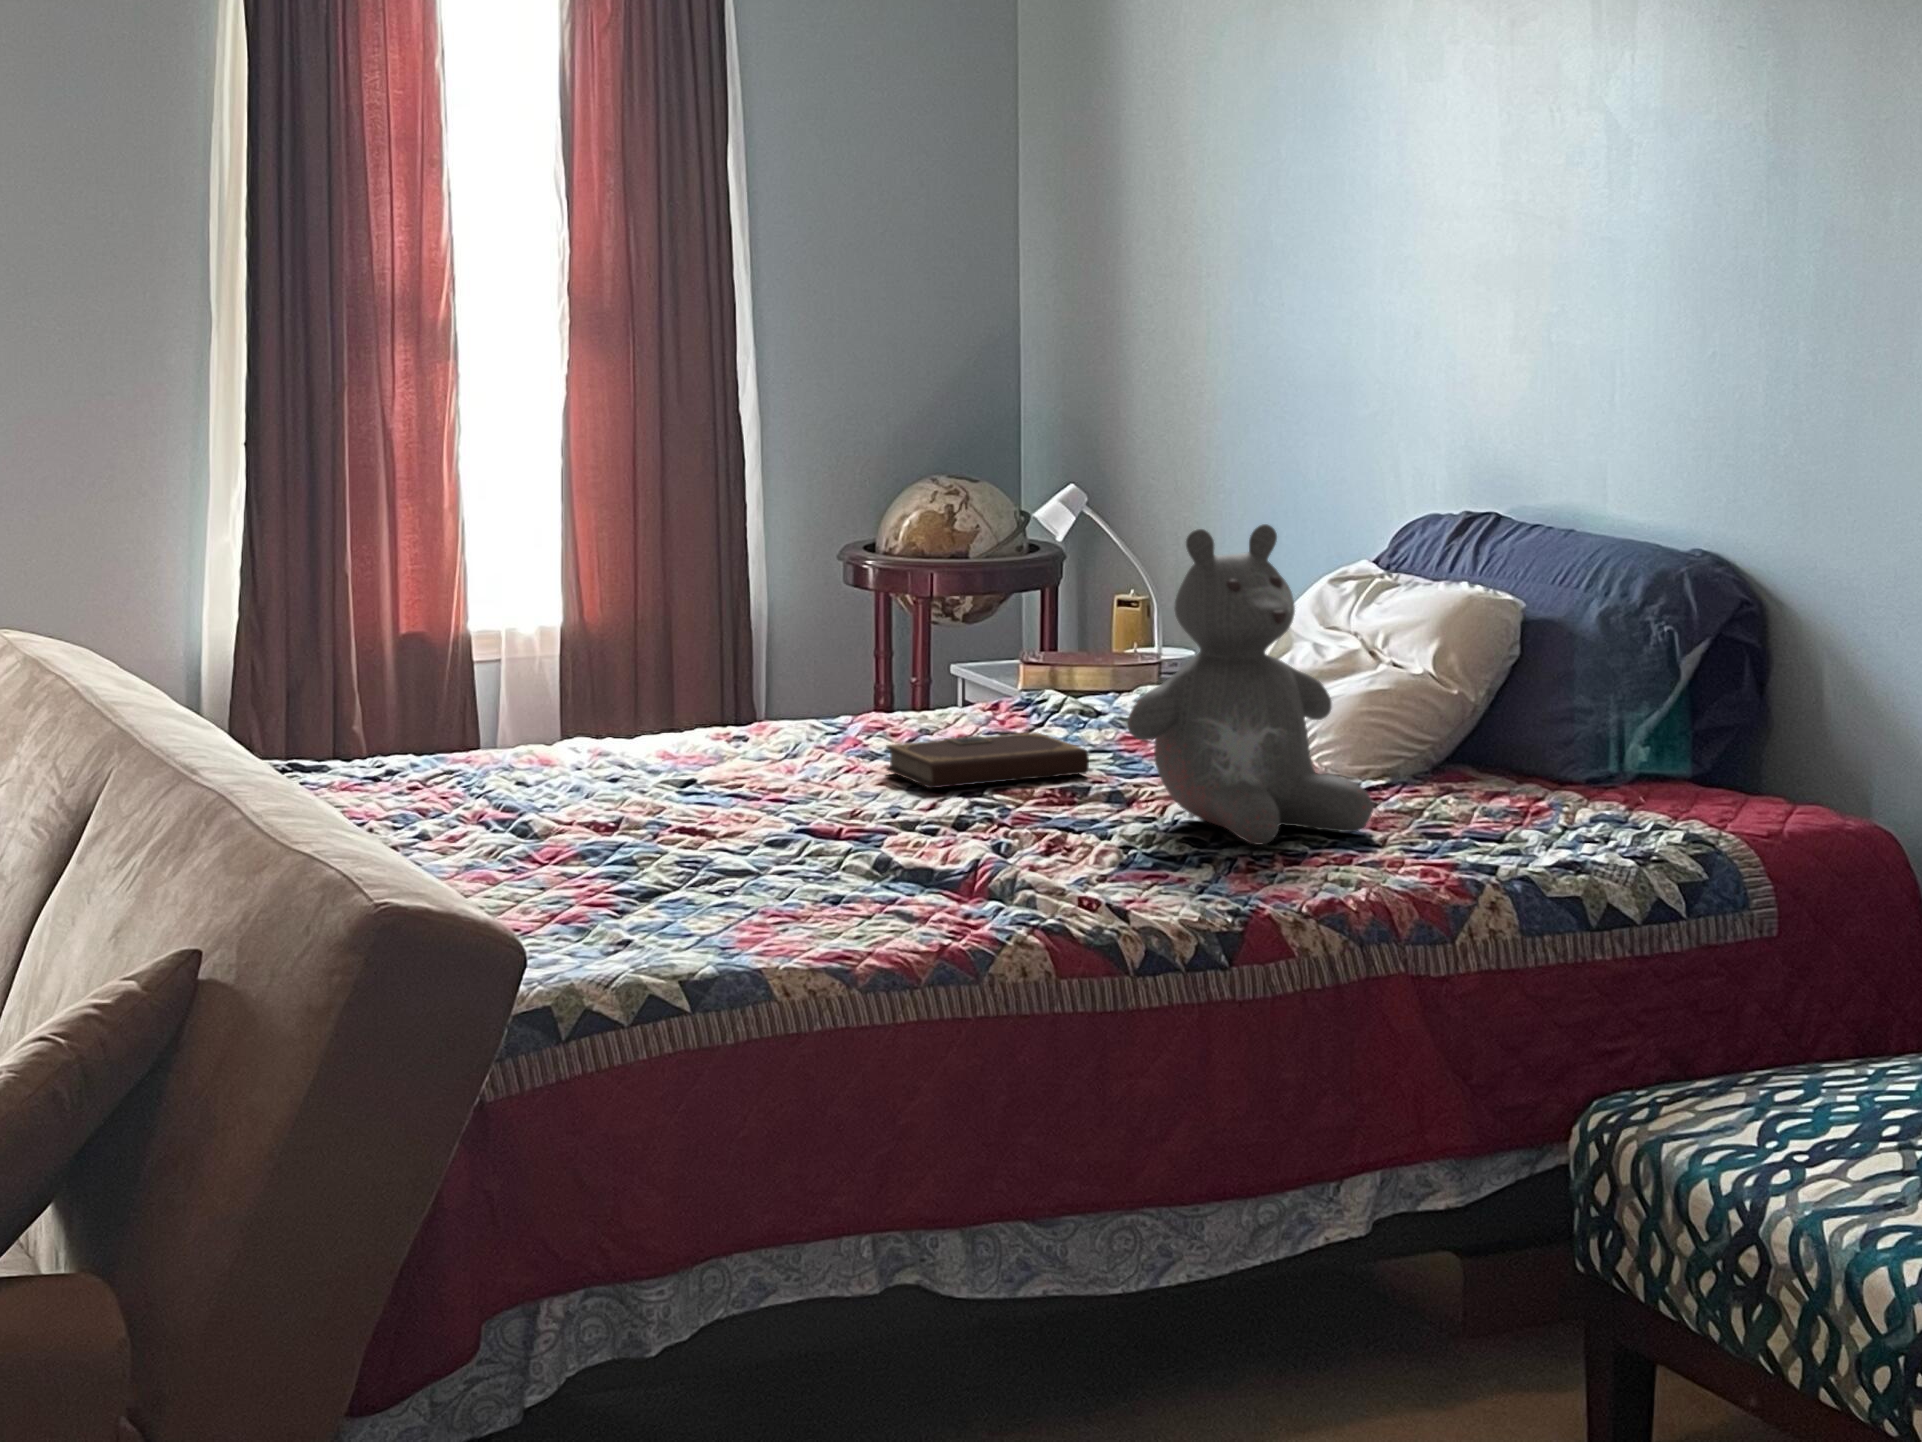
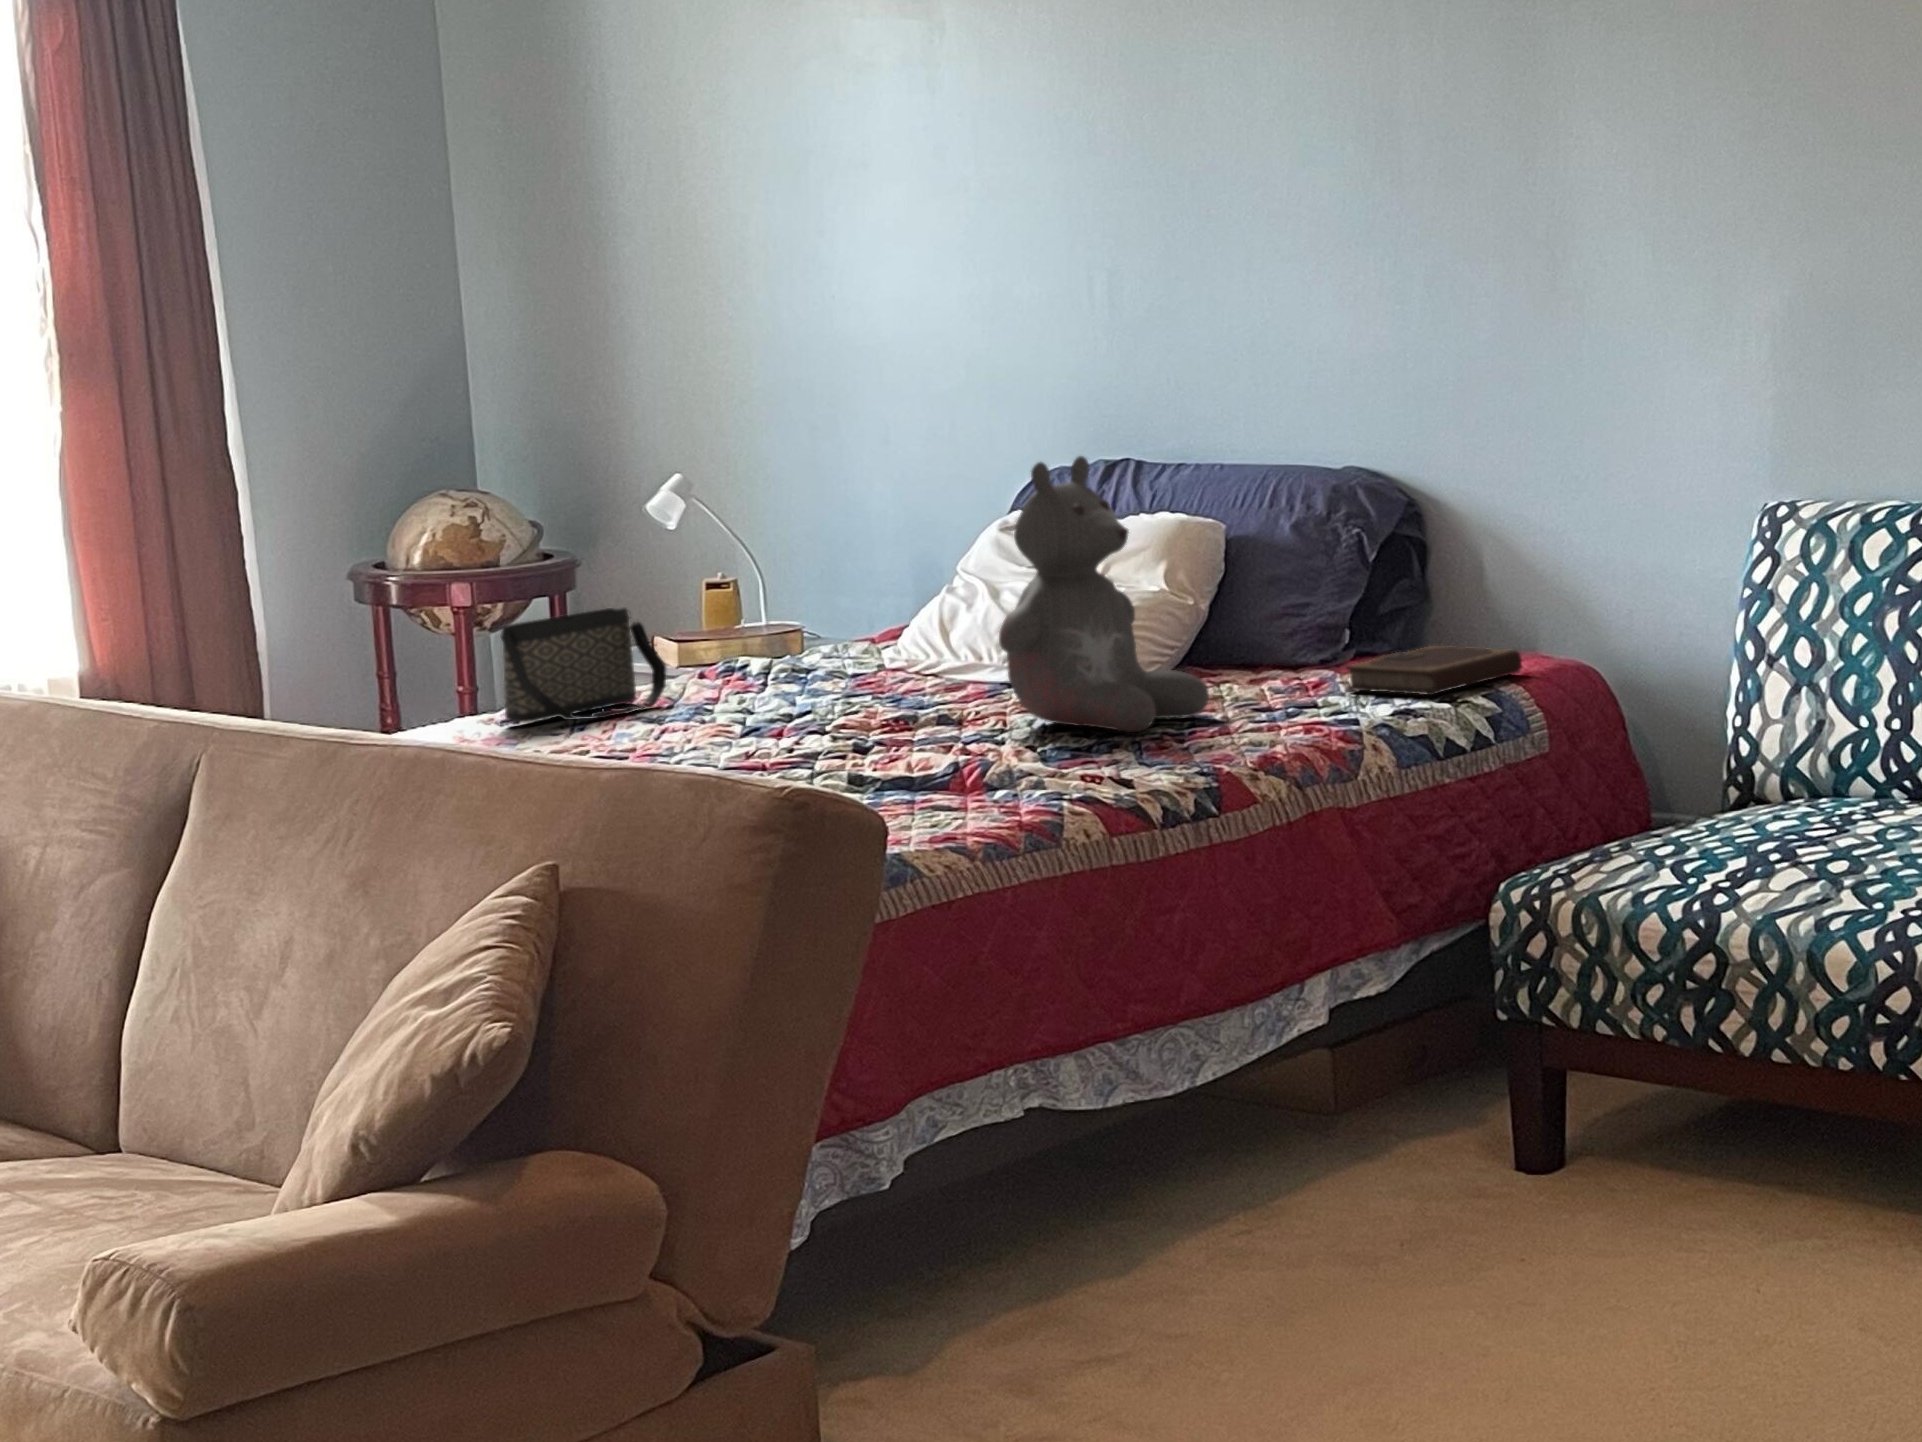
handbag: none [749,631,933,747] -> present [501,607,667,723]
notebook: present [886,732,1089,788] -> present [1347,646,1522,695]

